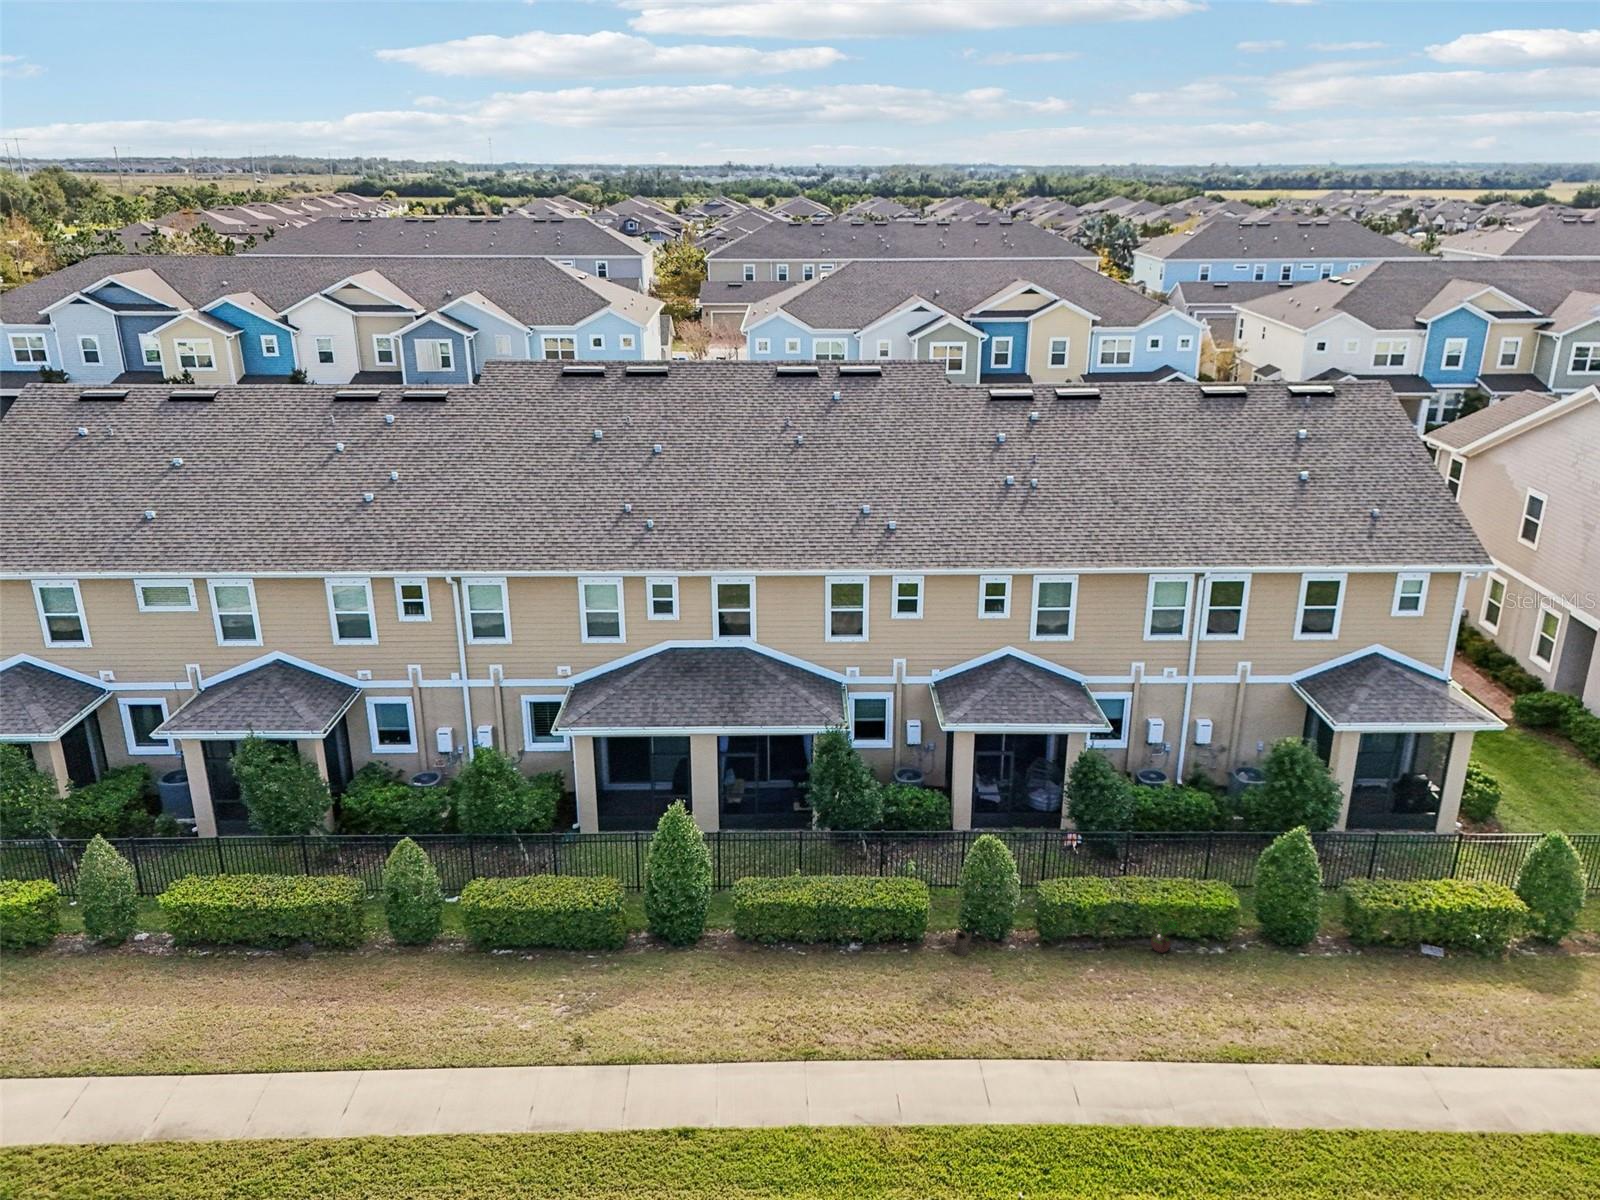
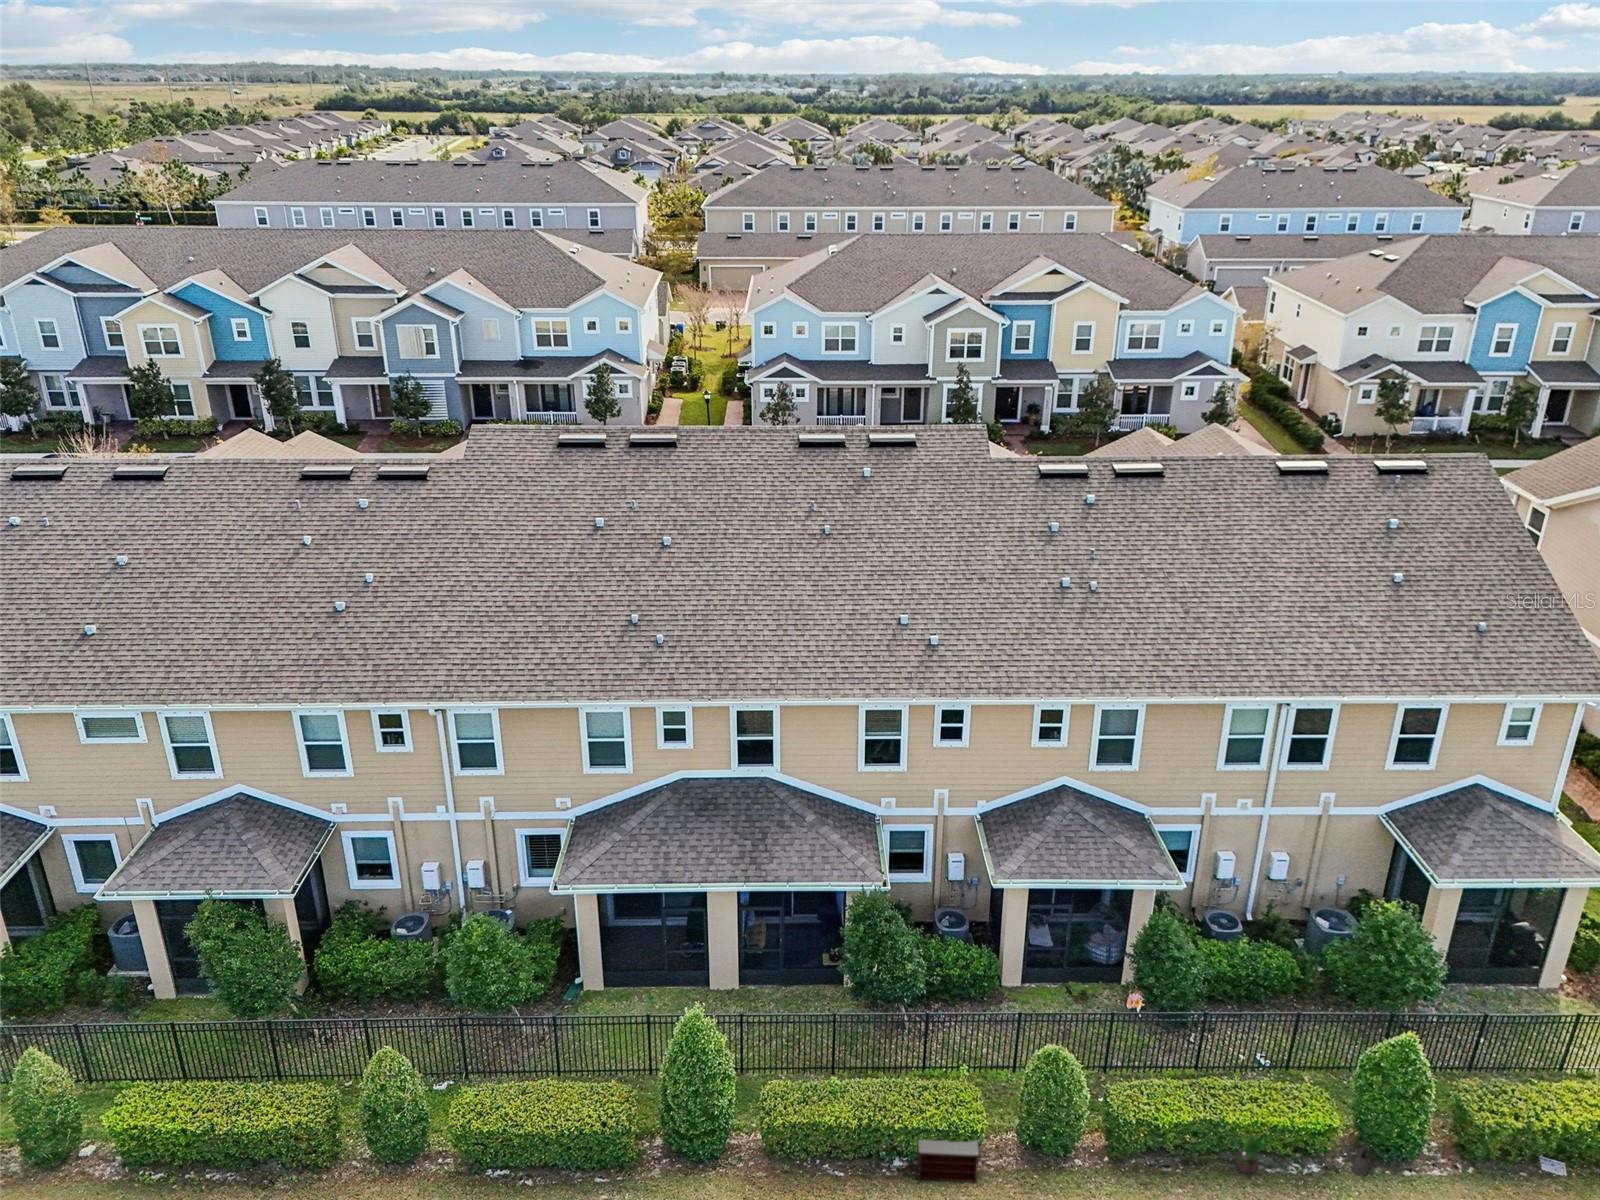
bench: none [869,917,925,960] -> present [917,1140,980,1184]
watering can: present [955,930,972,956] -> present [1340,1136,1370,1176]

